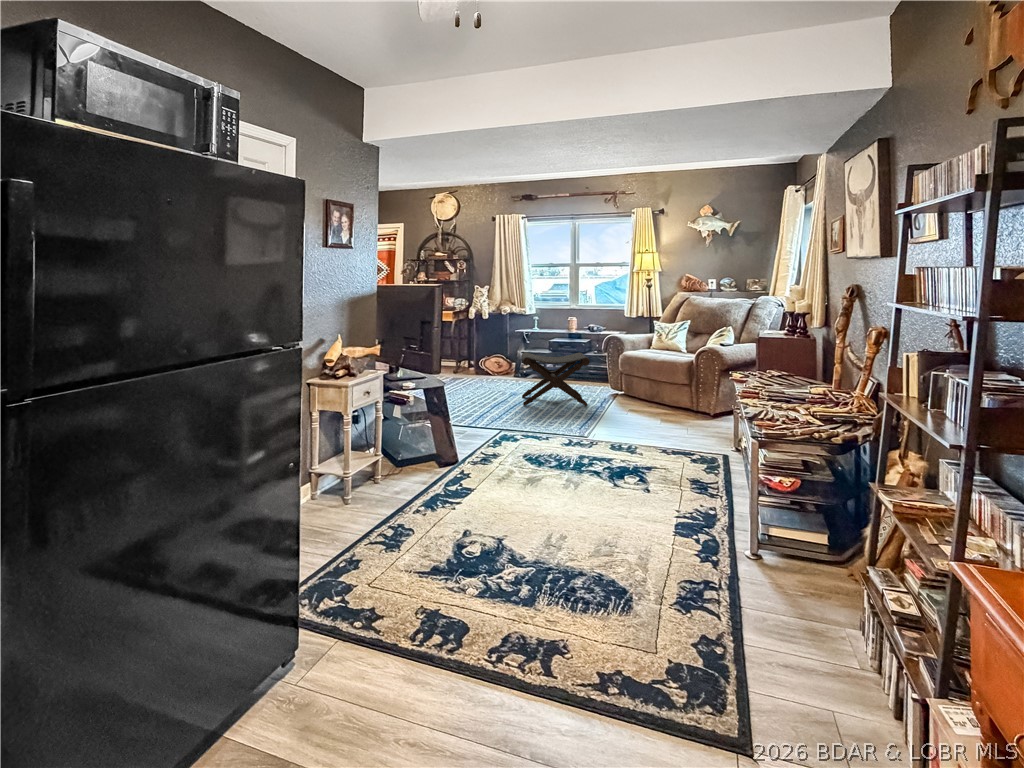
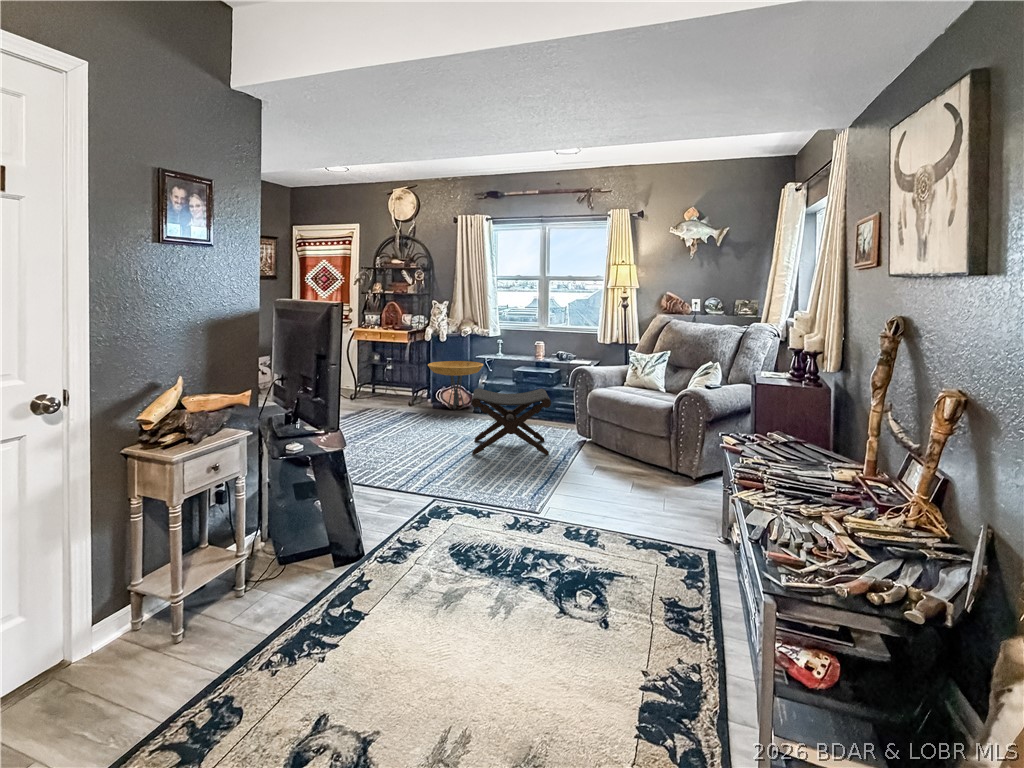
side table: none [473,336,523,377] -> present [428,361,483,408]

